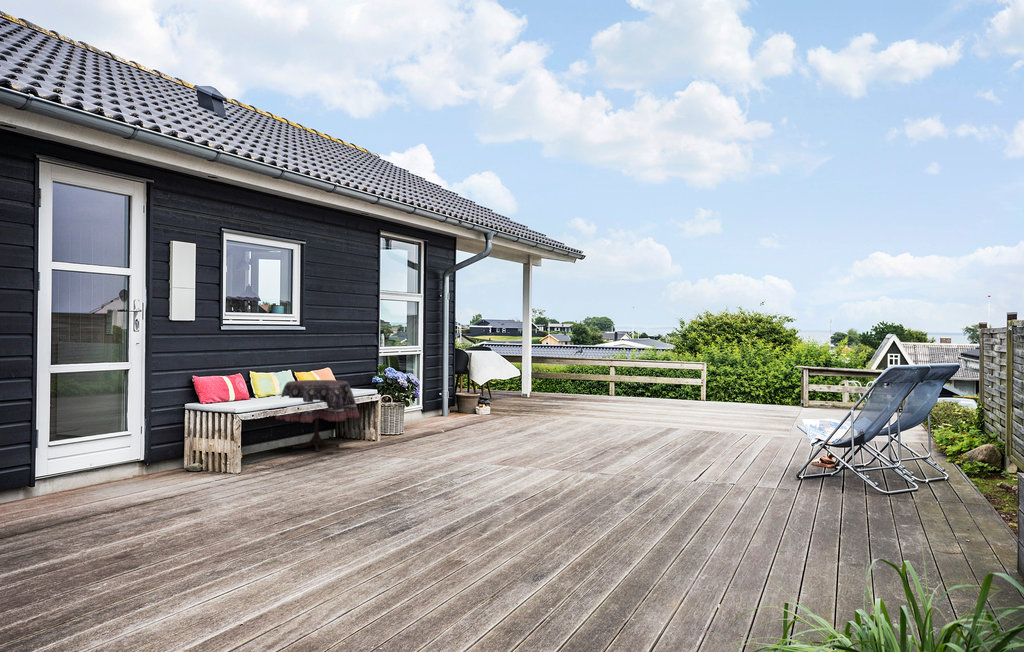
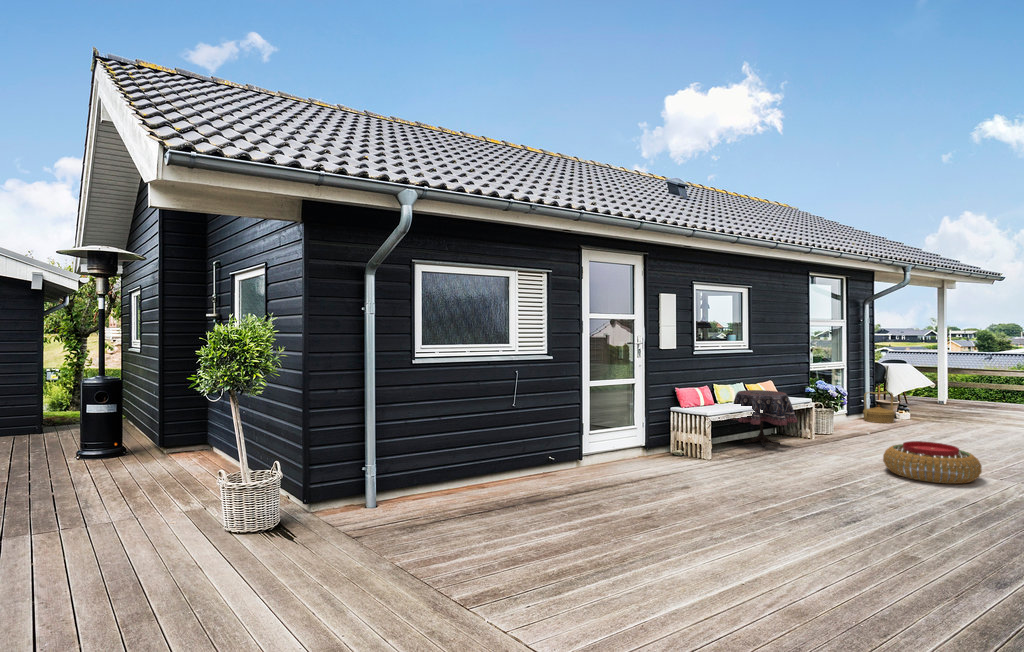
woven basket: none [437,383,467,417] -> present [863,392,895,423]
pouf: none [446,426,537,470] -> present [883,441,982,484]

